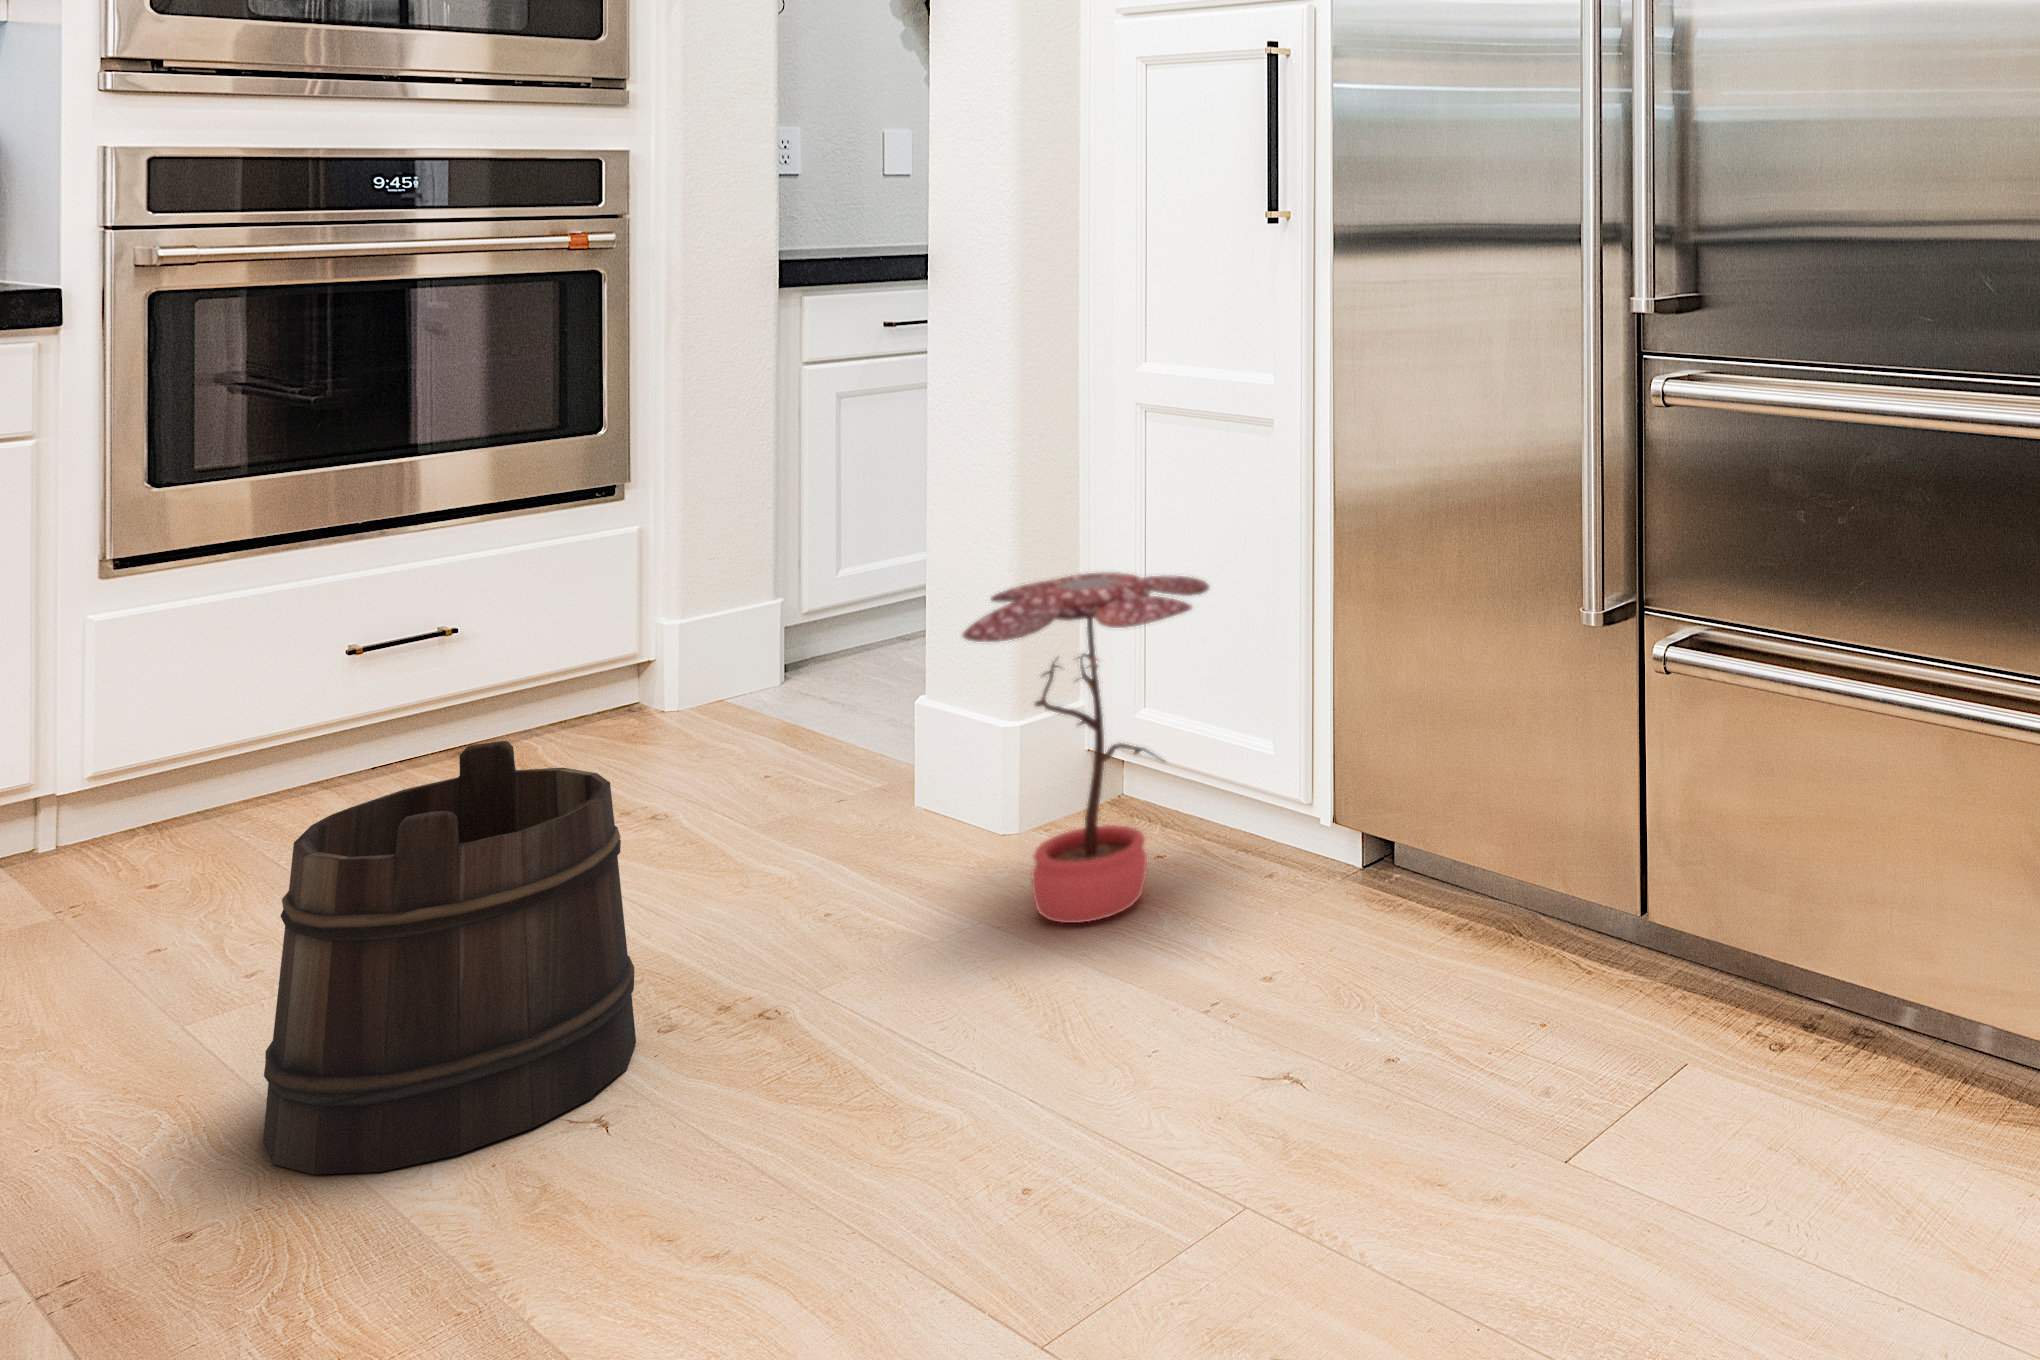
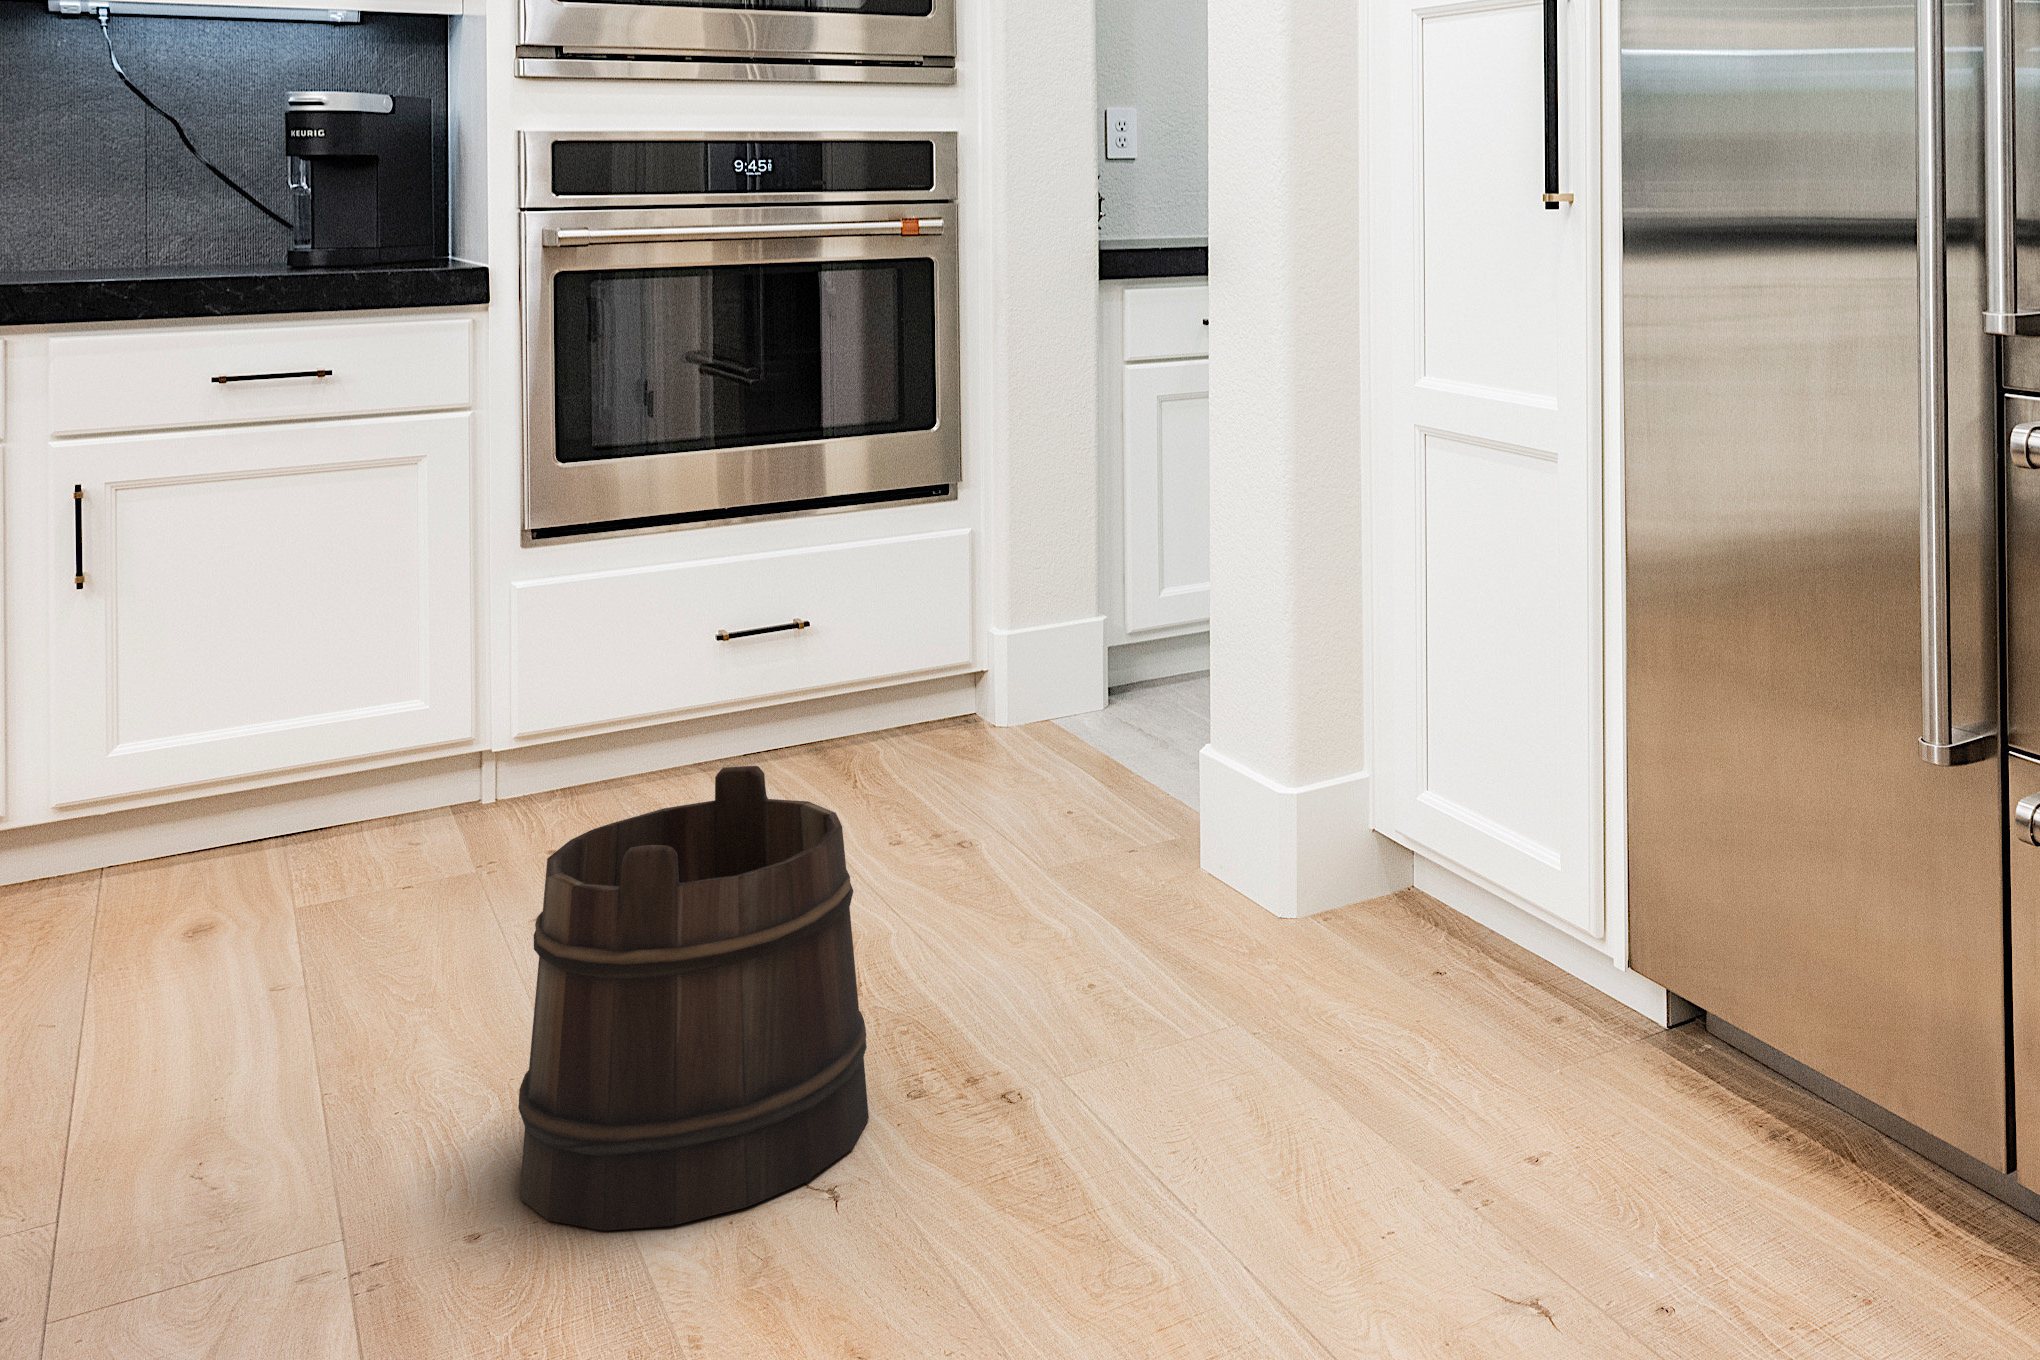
potted plant: present [963,572,1209,923] -> none [1208,628,1492,1047]

